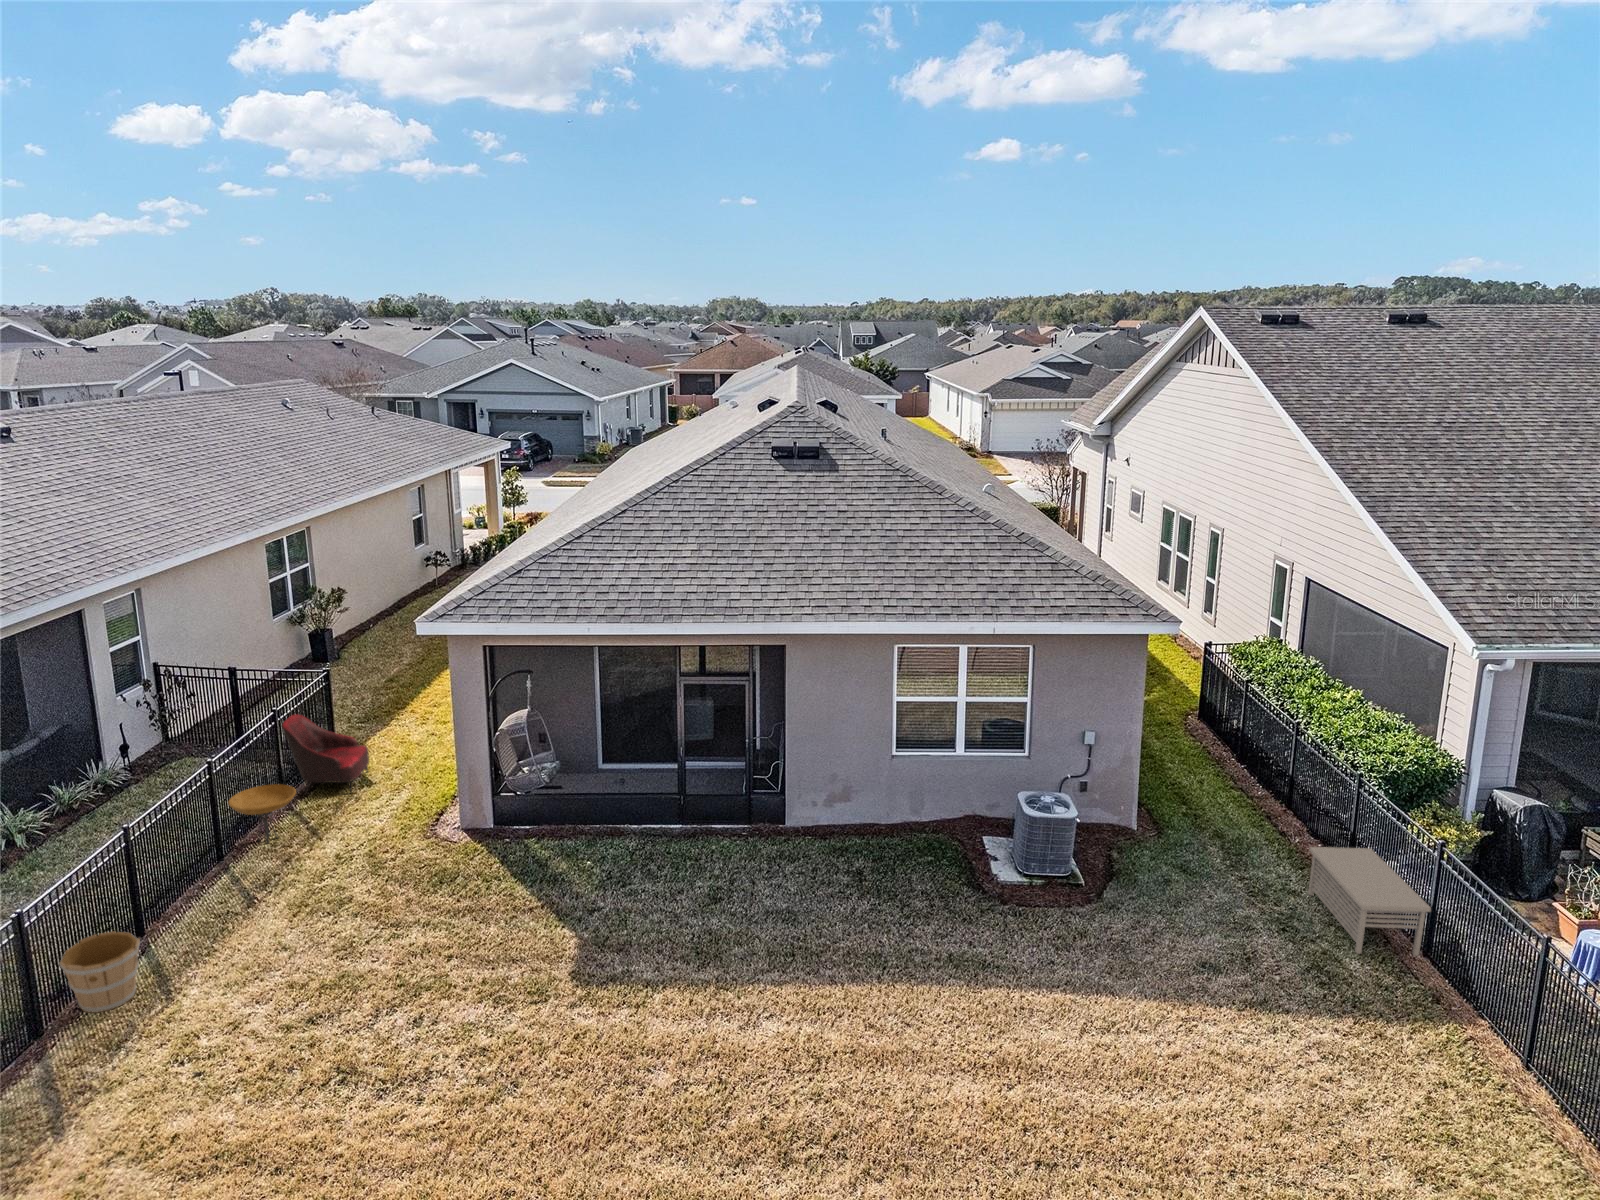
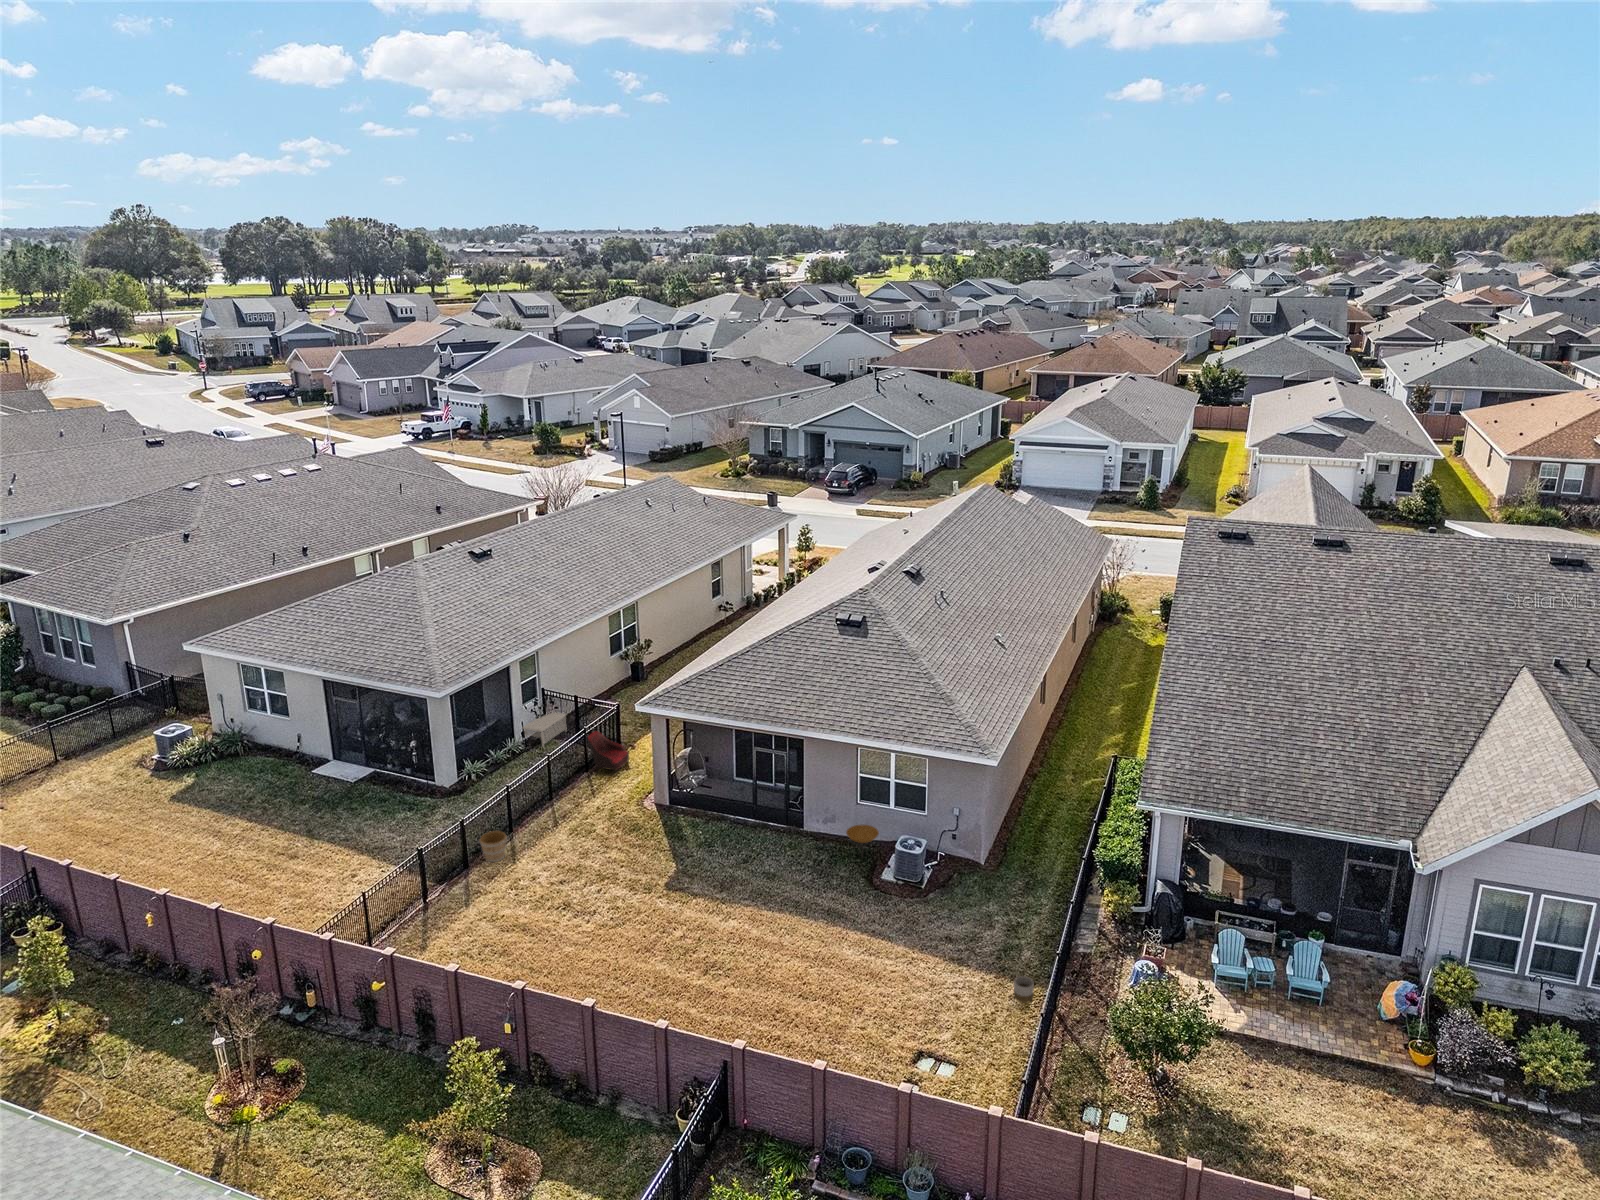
side table: present [228,784,296,844] -> present [846,824,879,856]
storage bench: present [1308,847,1431,956] -> present [522,712,567,746]
planter: none [1469,994,1523,1066] -> present [1014,976,1034,1003]

